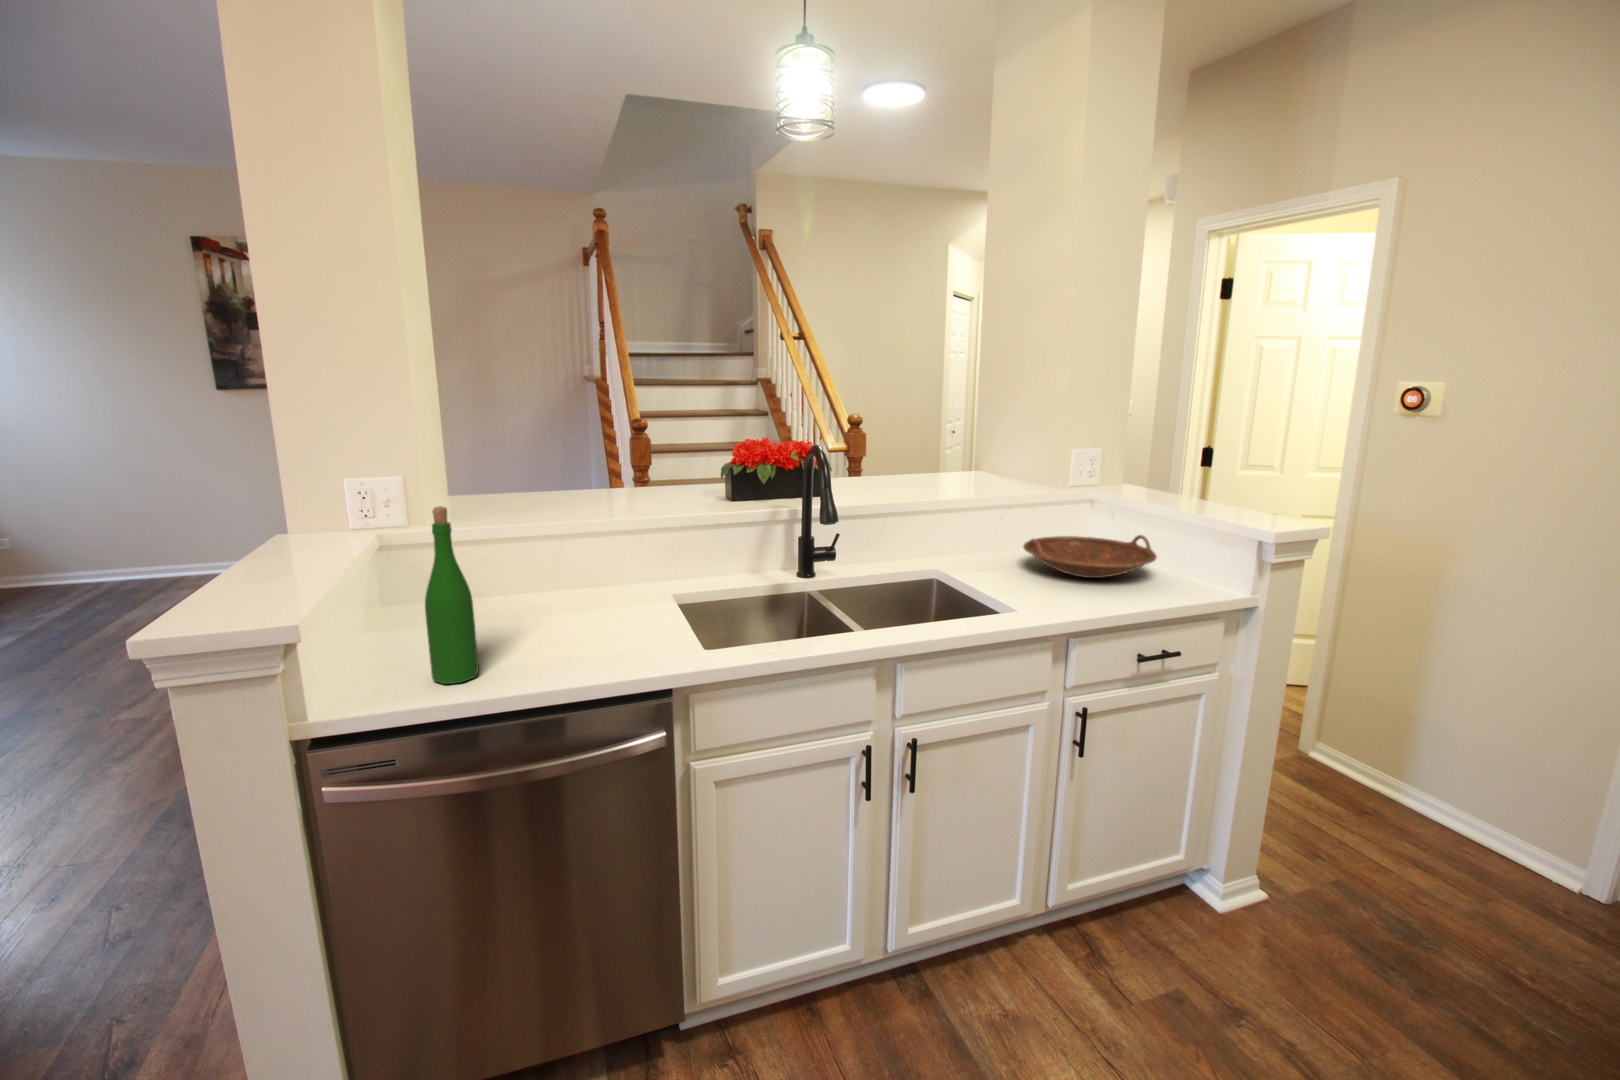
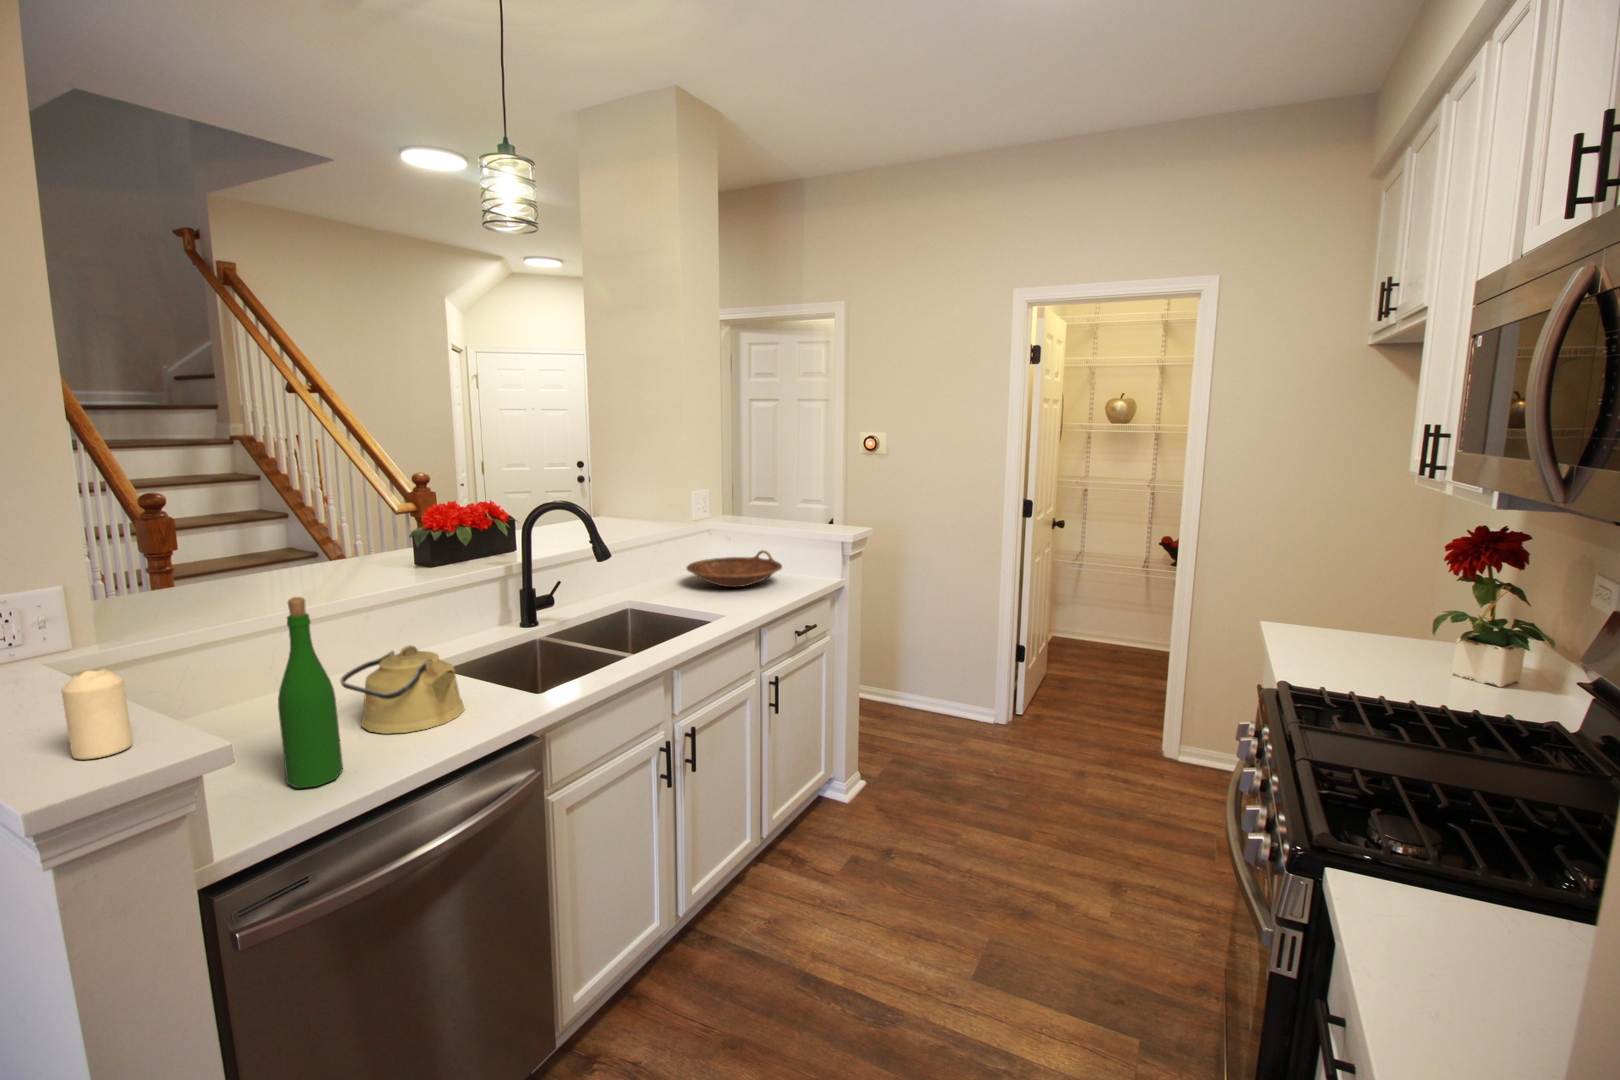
candle: none [215,541,269,613] -> present [61,670,132,760]
kettle: none [541,572,643,658] -> present [340,646,464,734]

